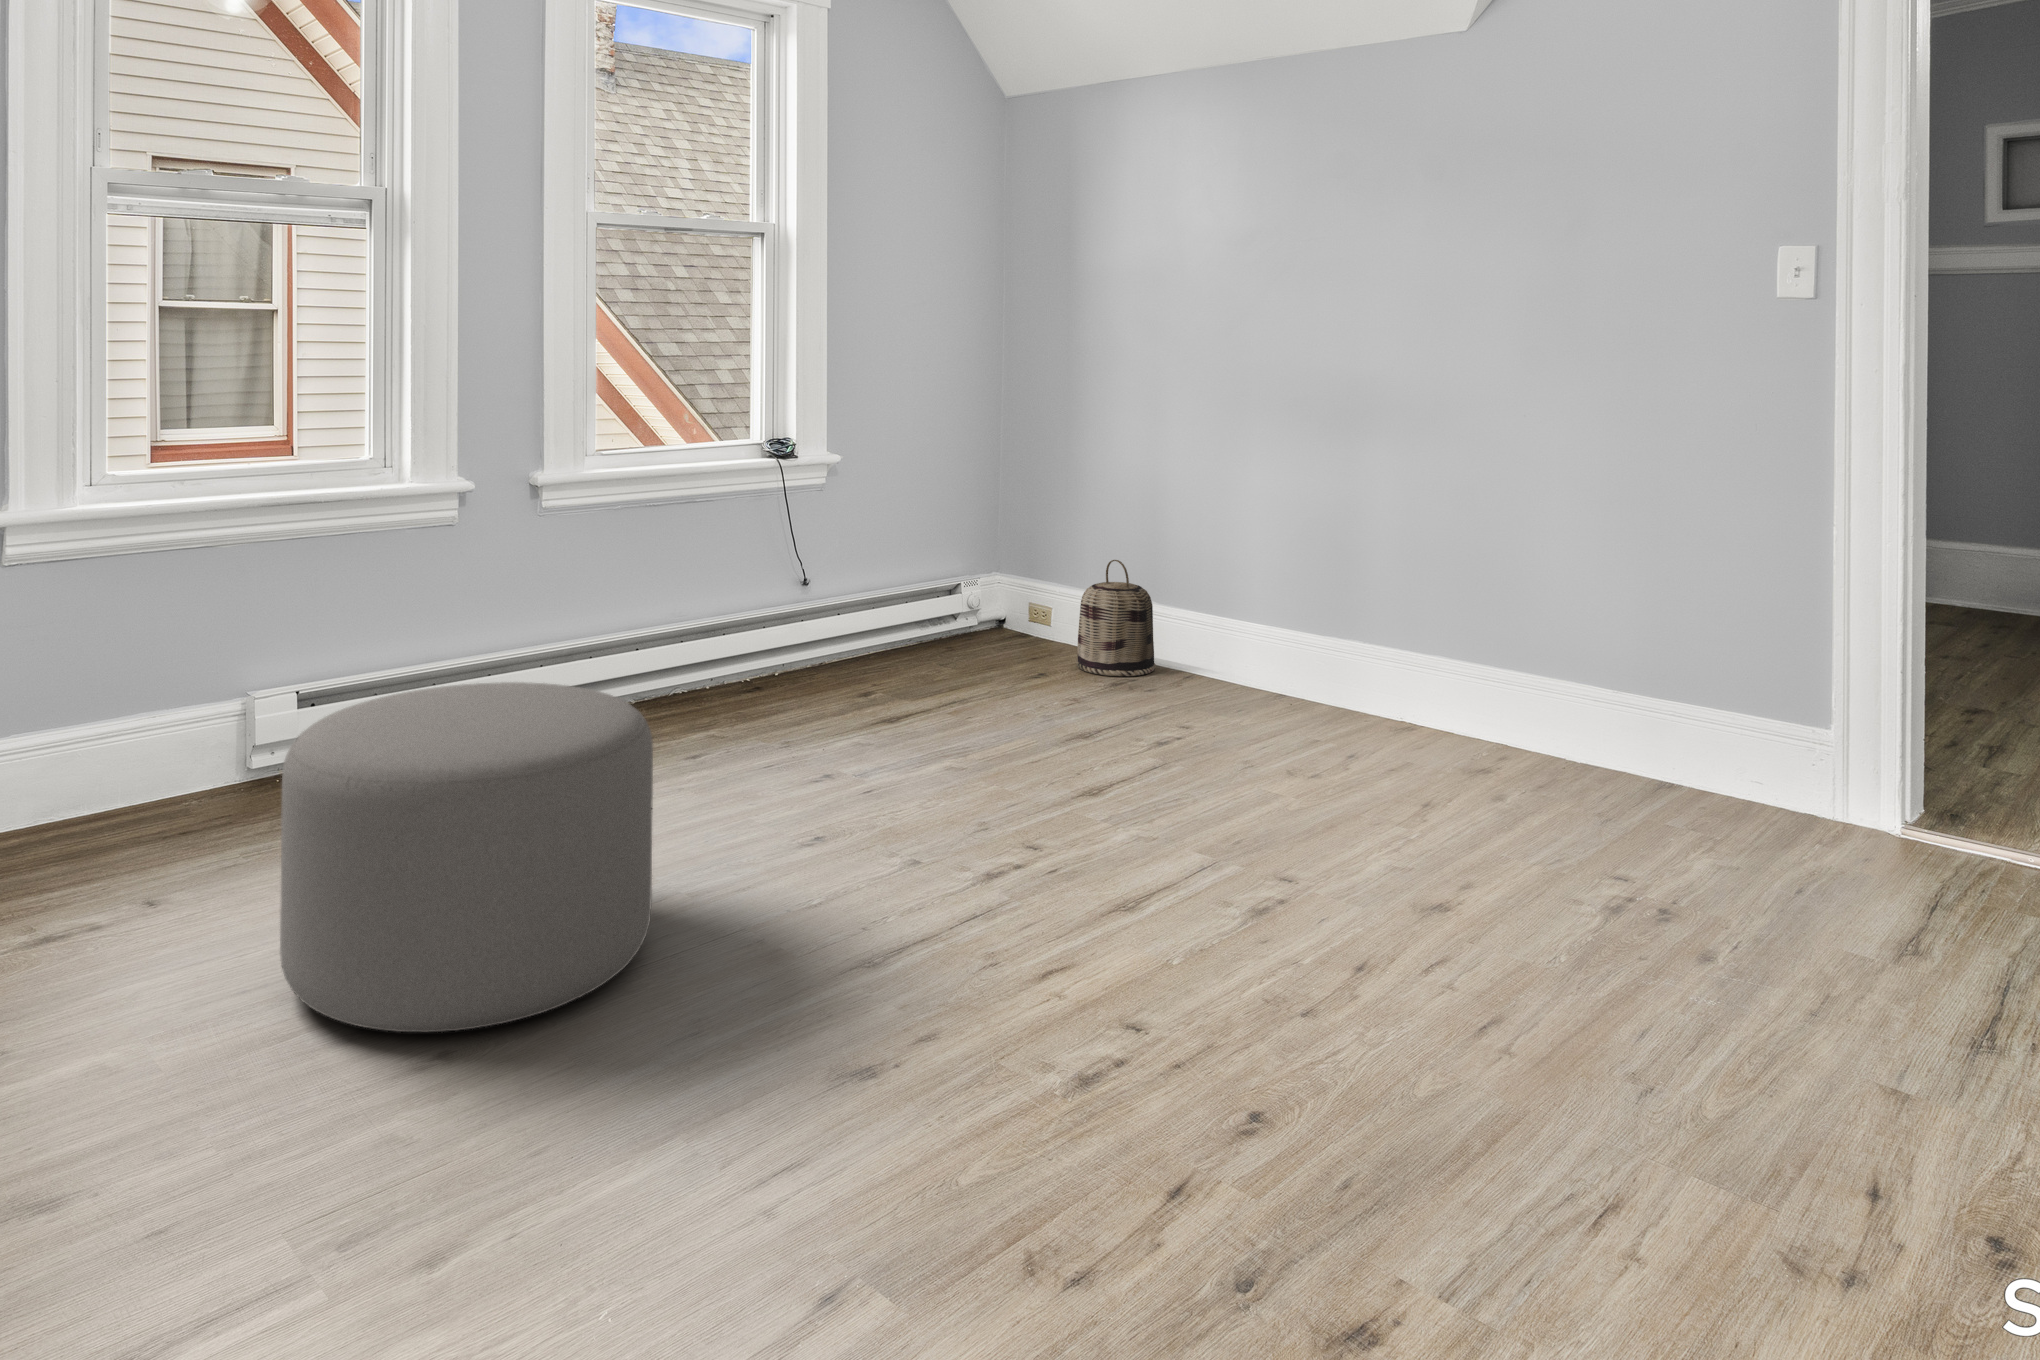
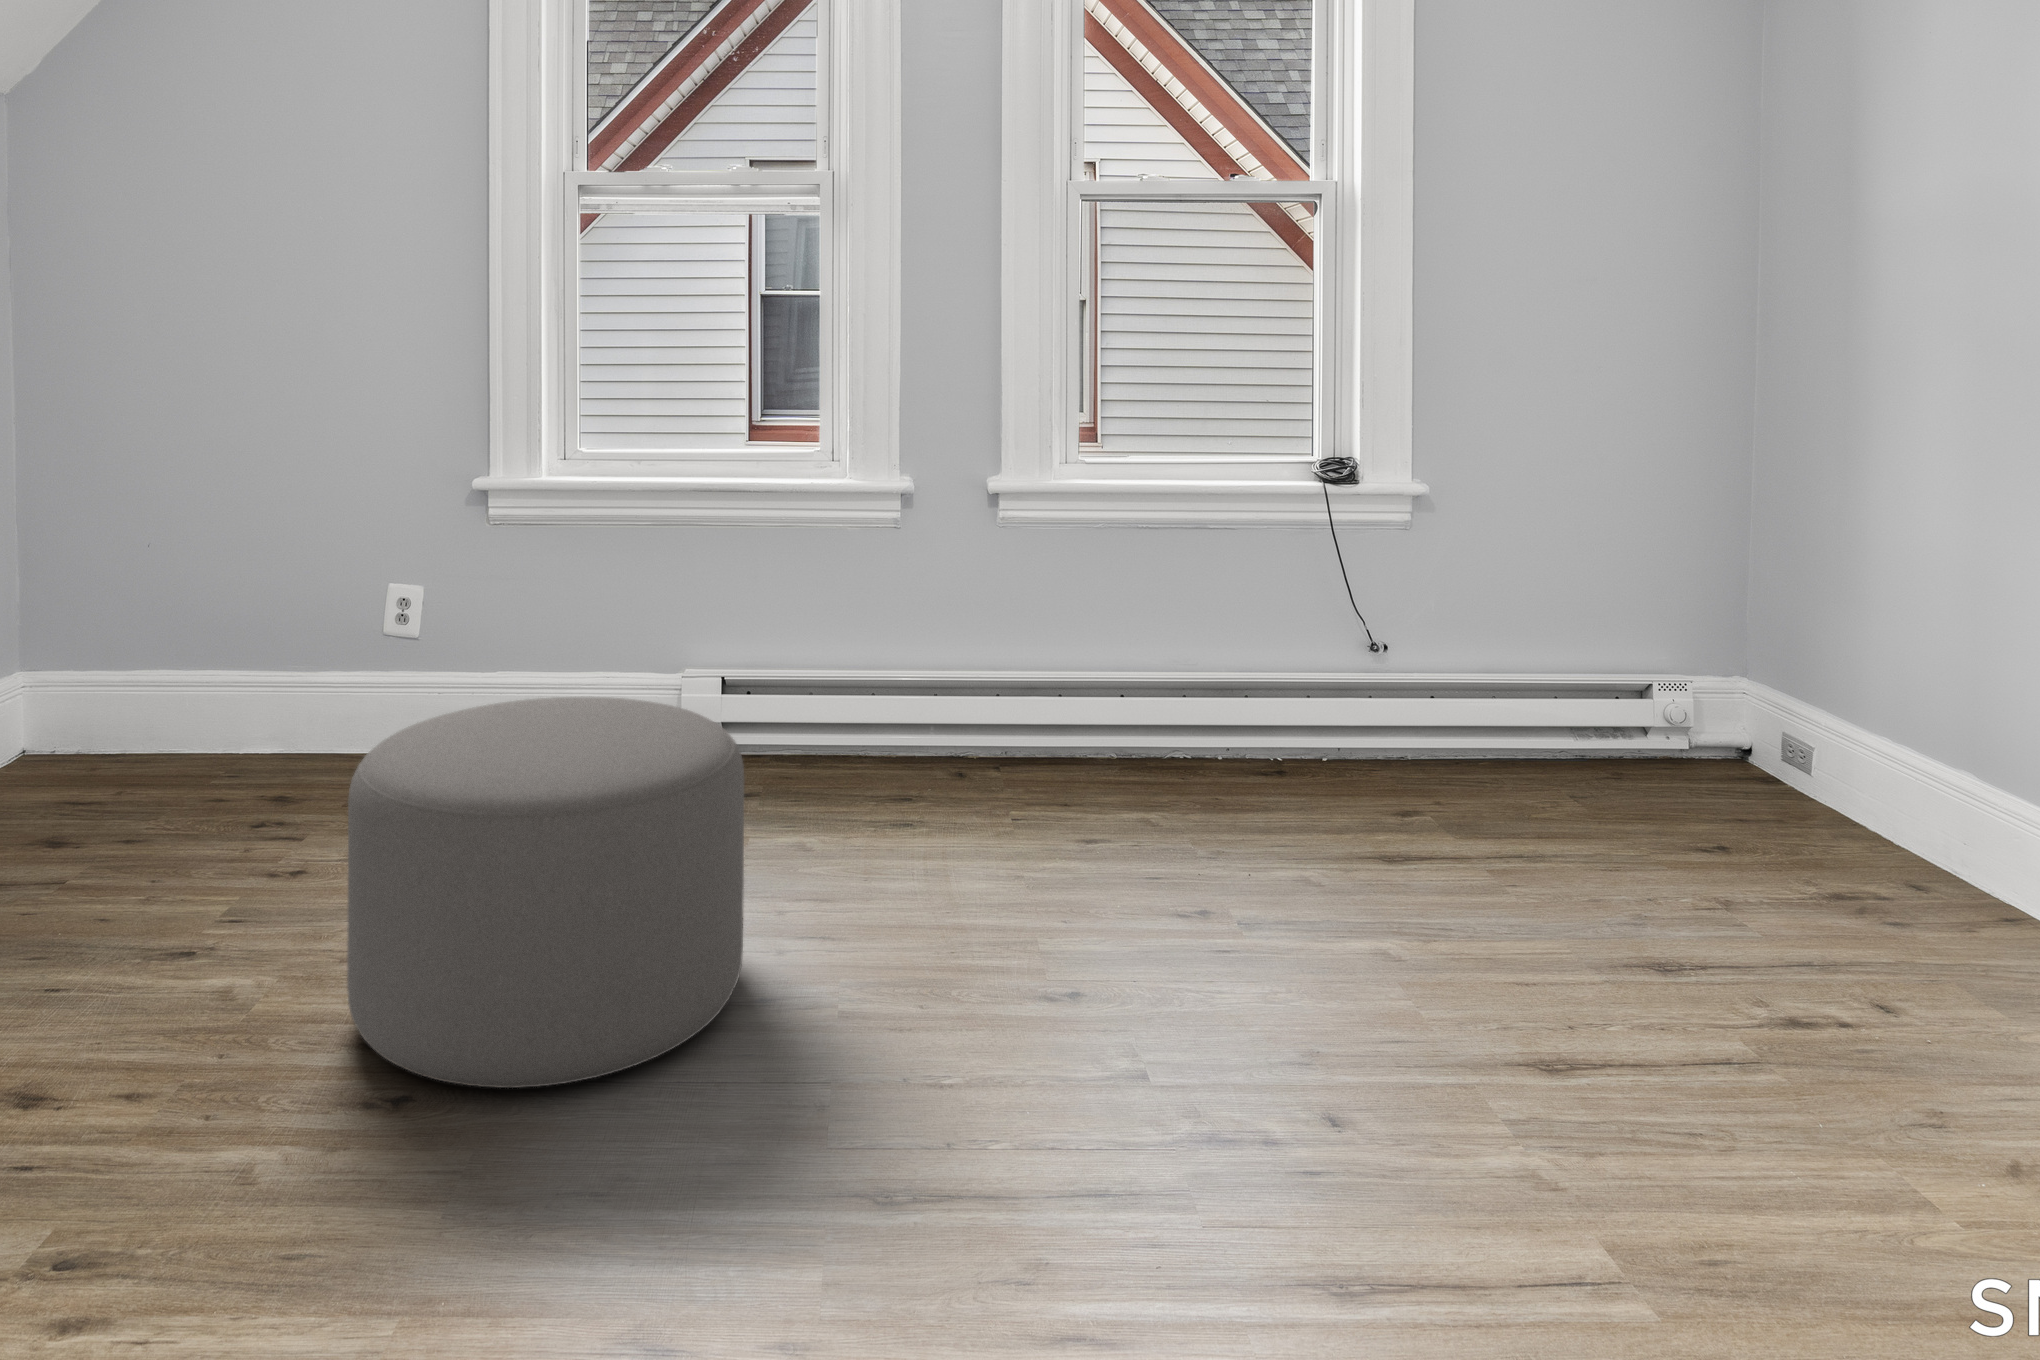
basket: present [1077,560,1156,676] -> none [1795,690,1951,891]

